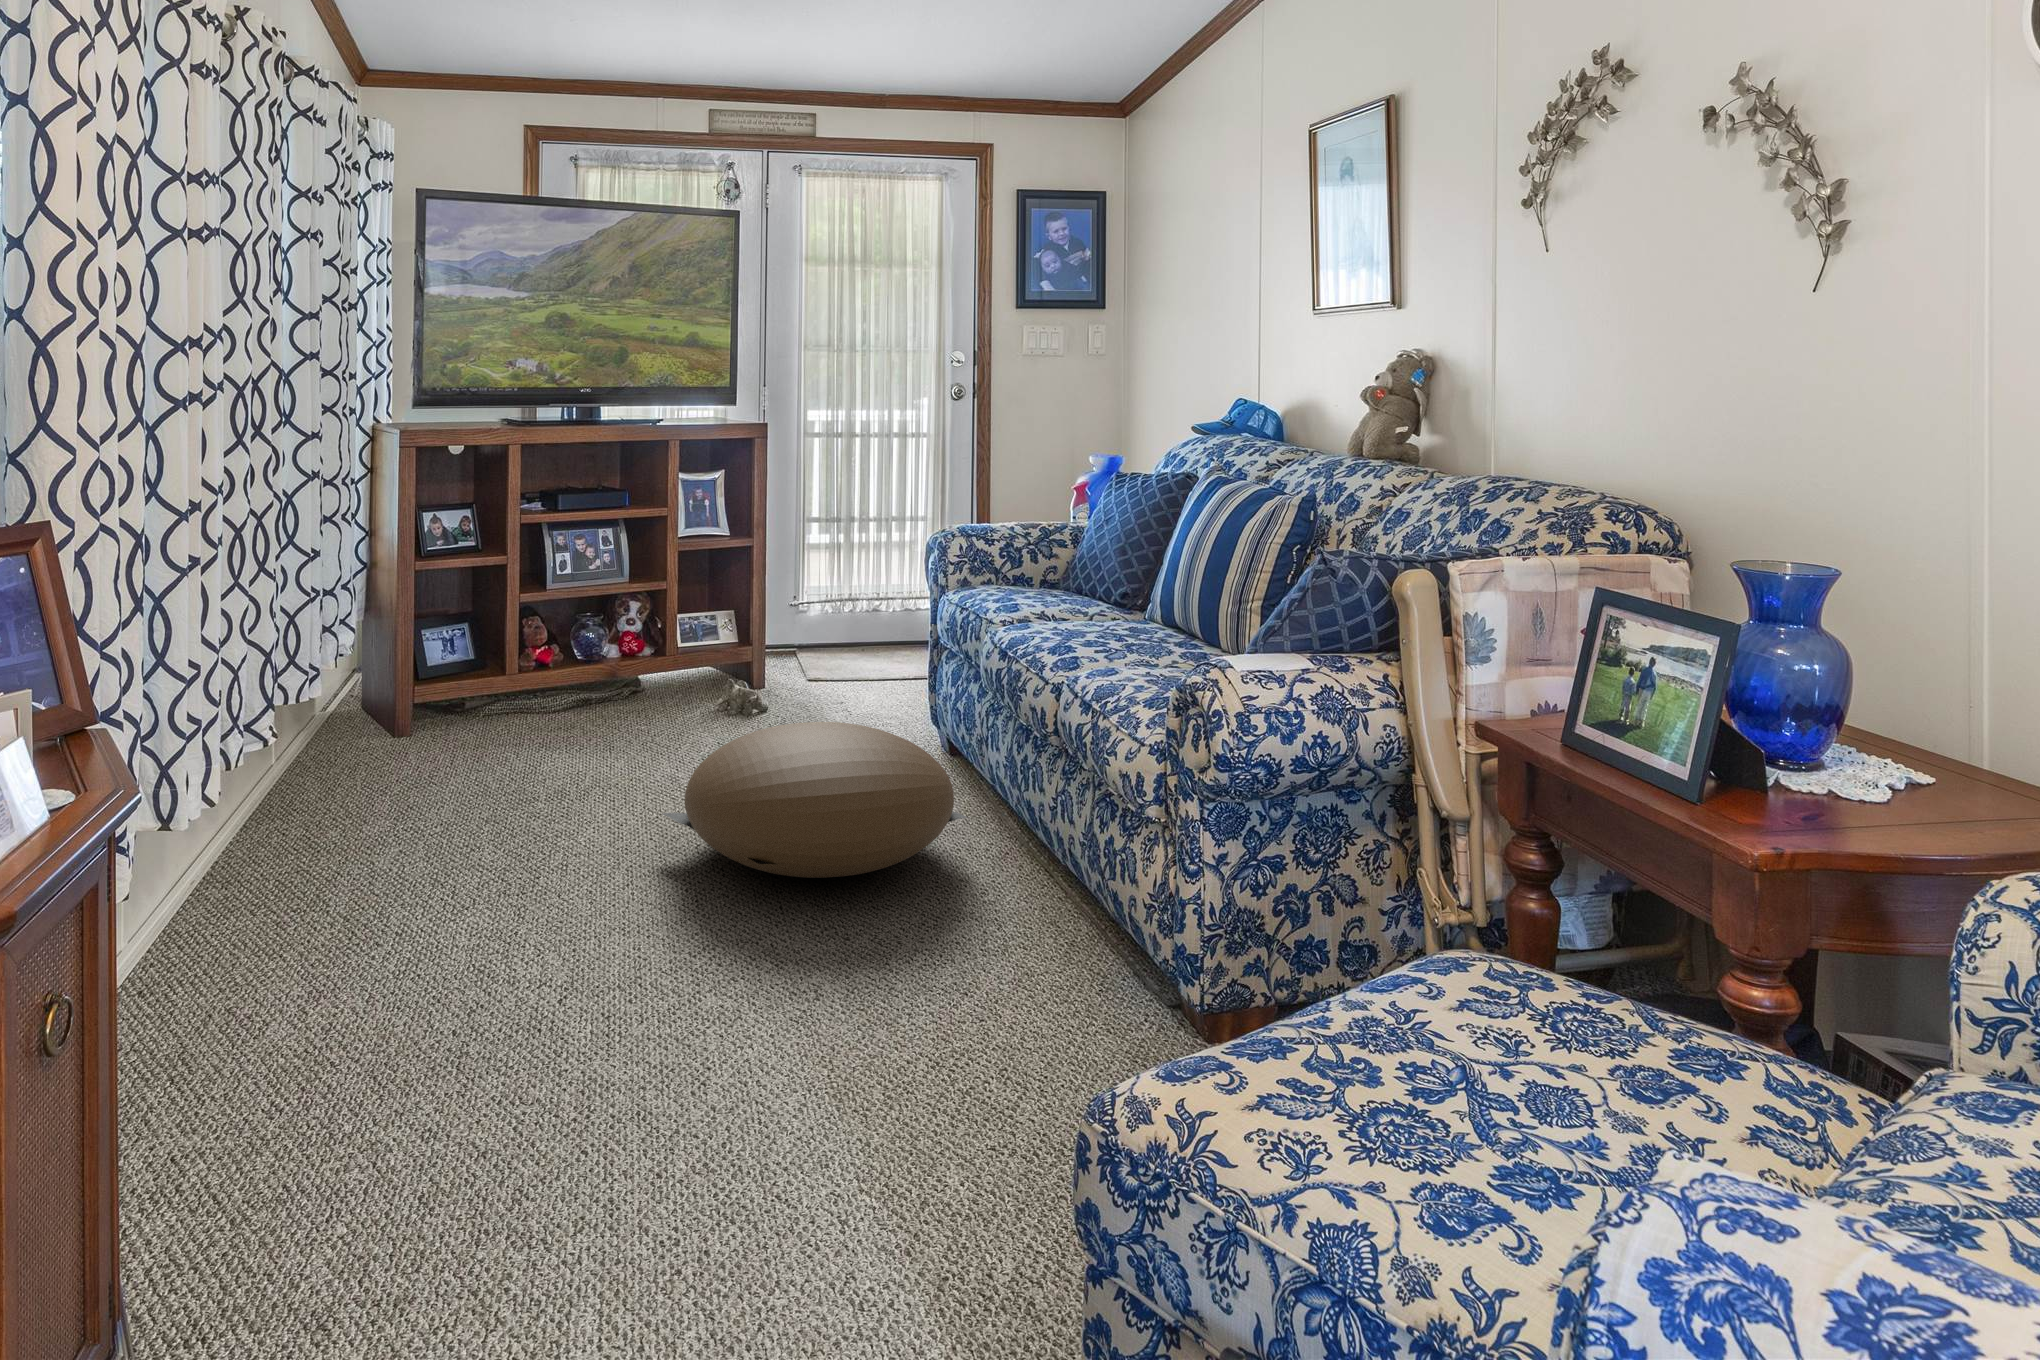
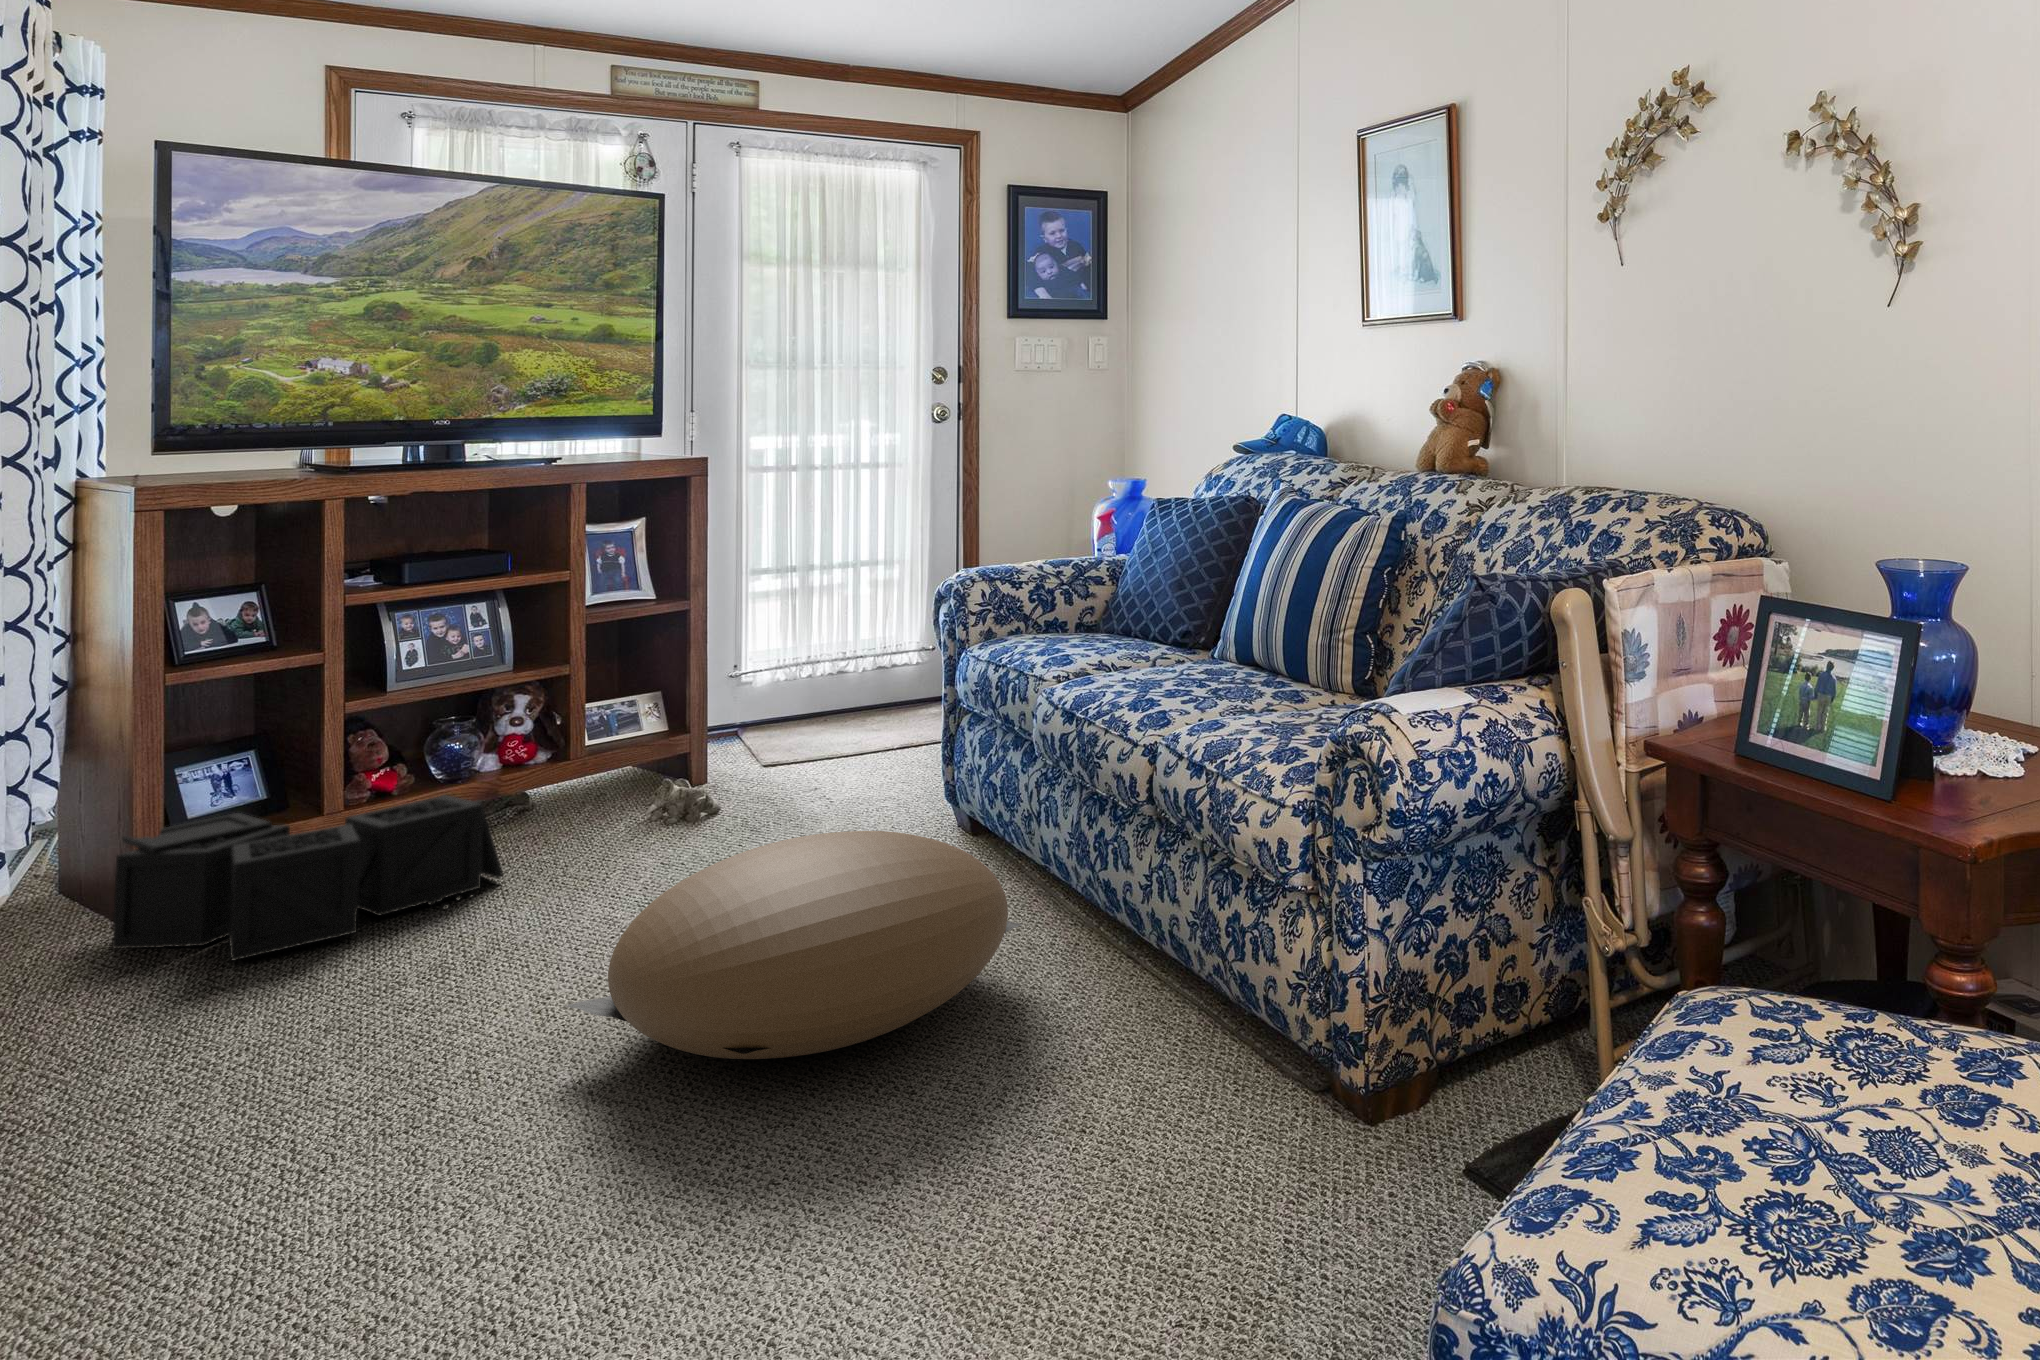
storage bin: none [437,661,642,755] -> present [112,795,503,960]

